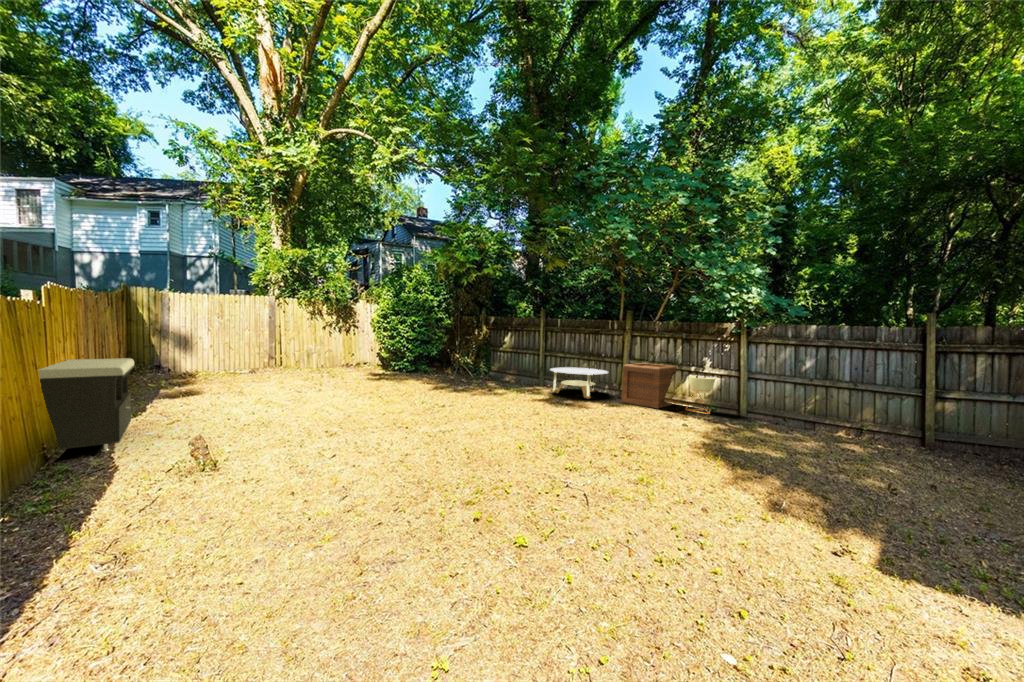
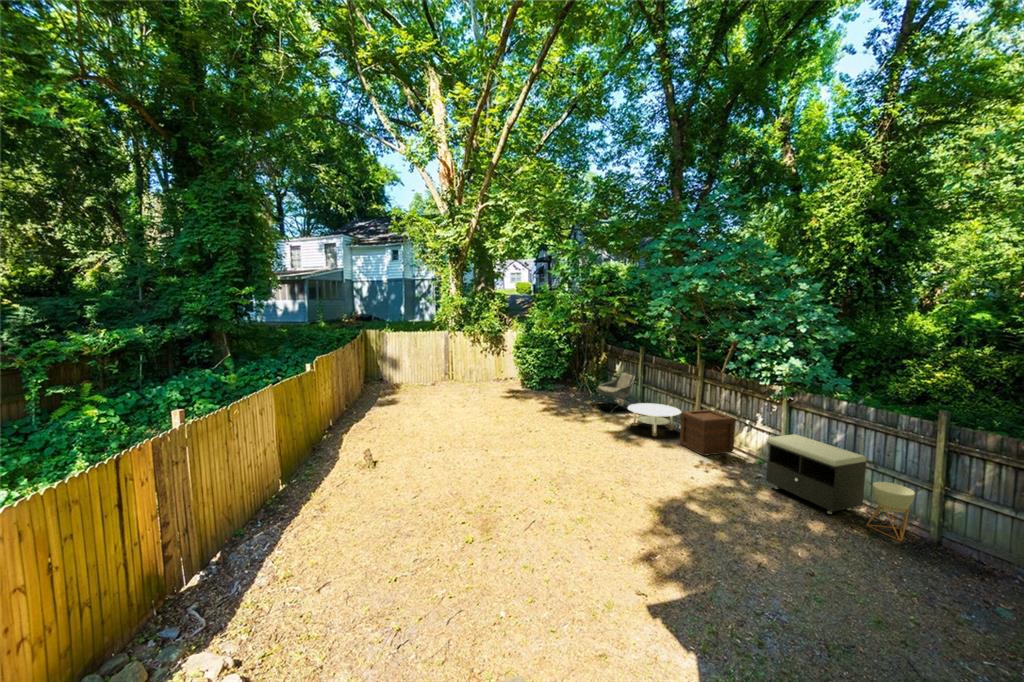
lounge chair: none [493,340,539,385] -> present [596,372,635,413]
storage bench: present [38,358,134,452] -> present [766,434,866,514]
planter: present [686,375,715,414] -> present [866,482,915,541]

